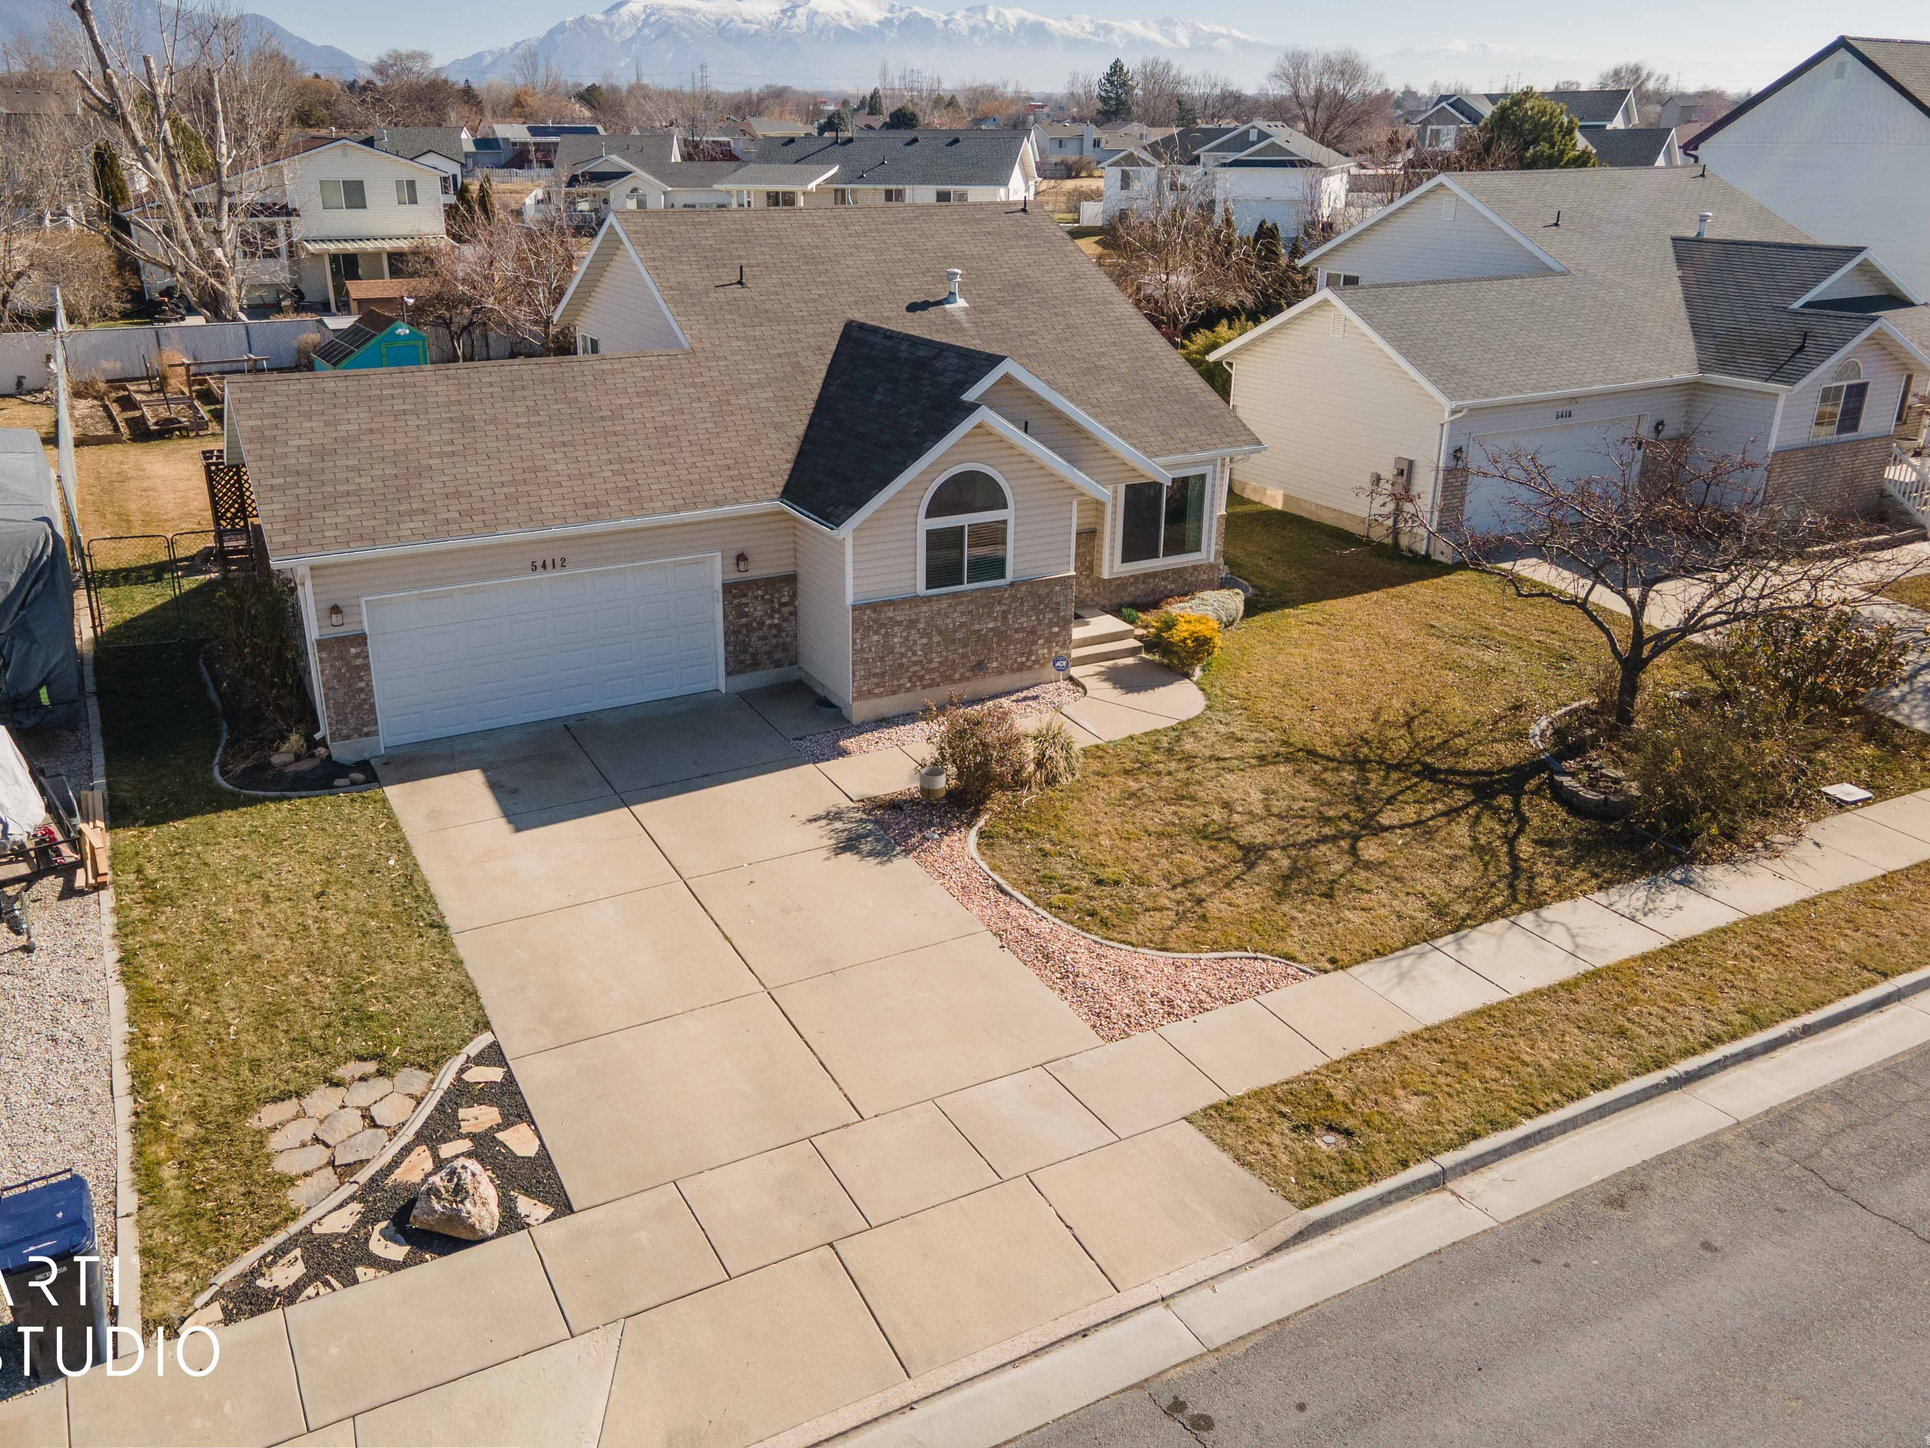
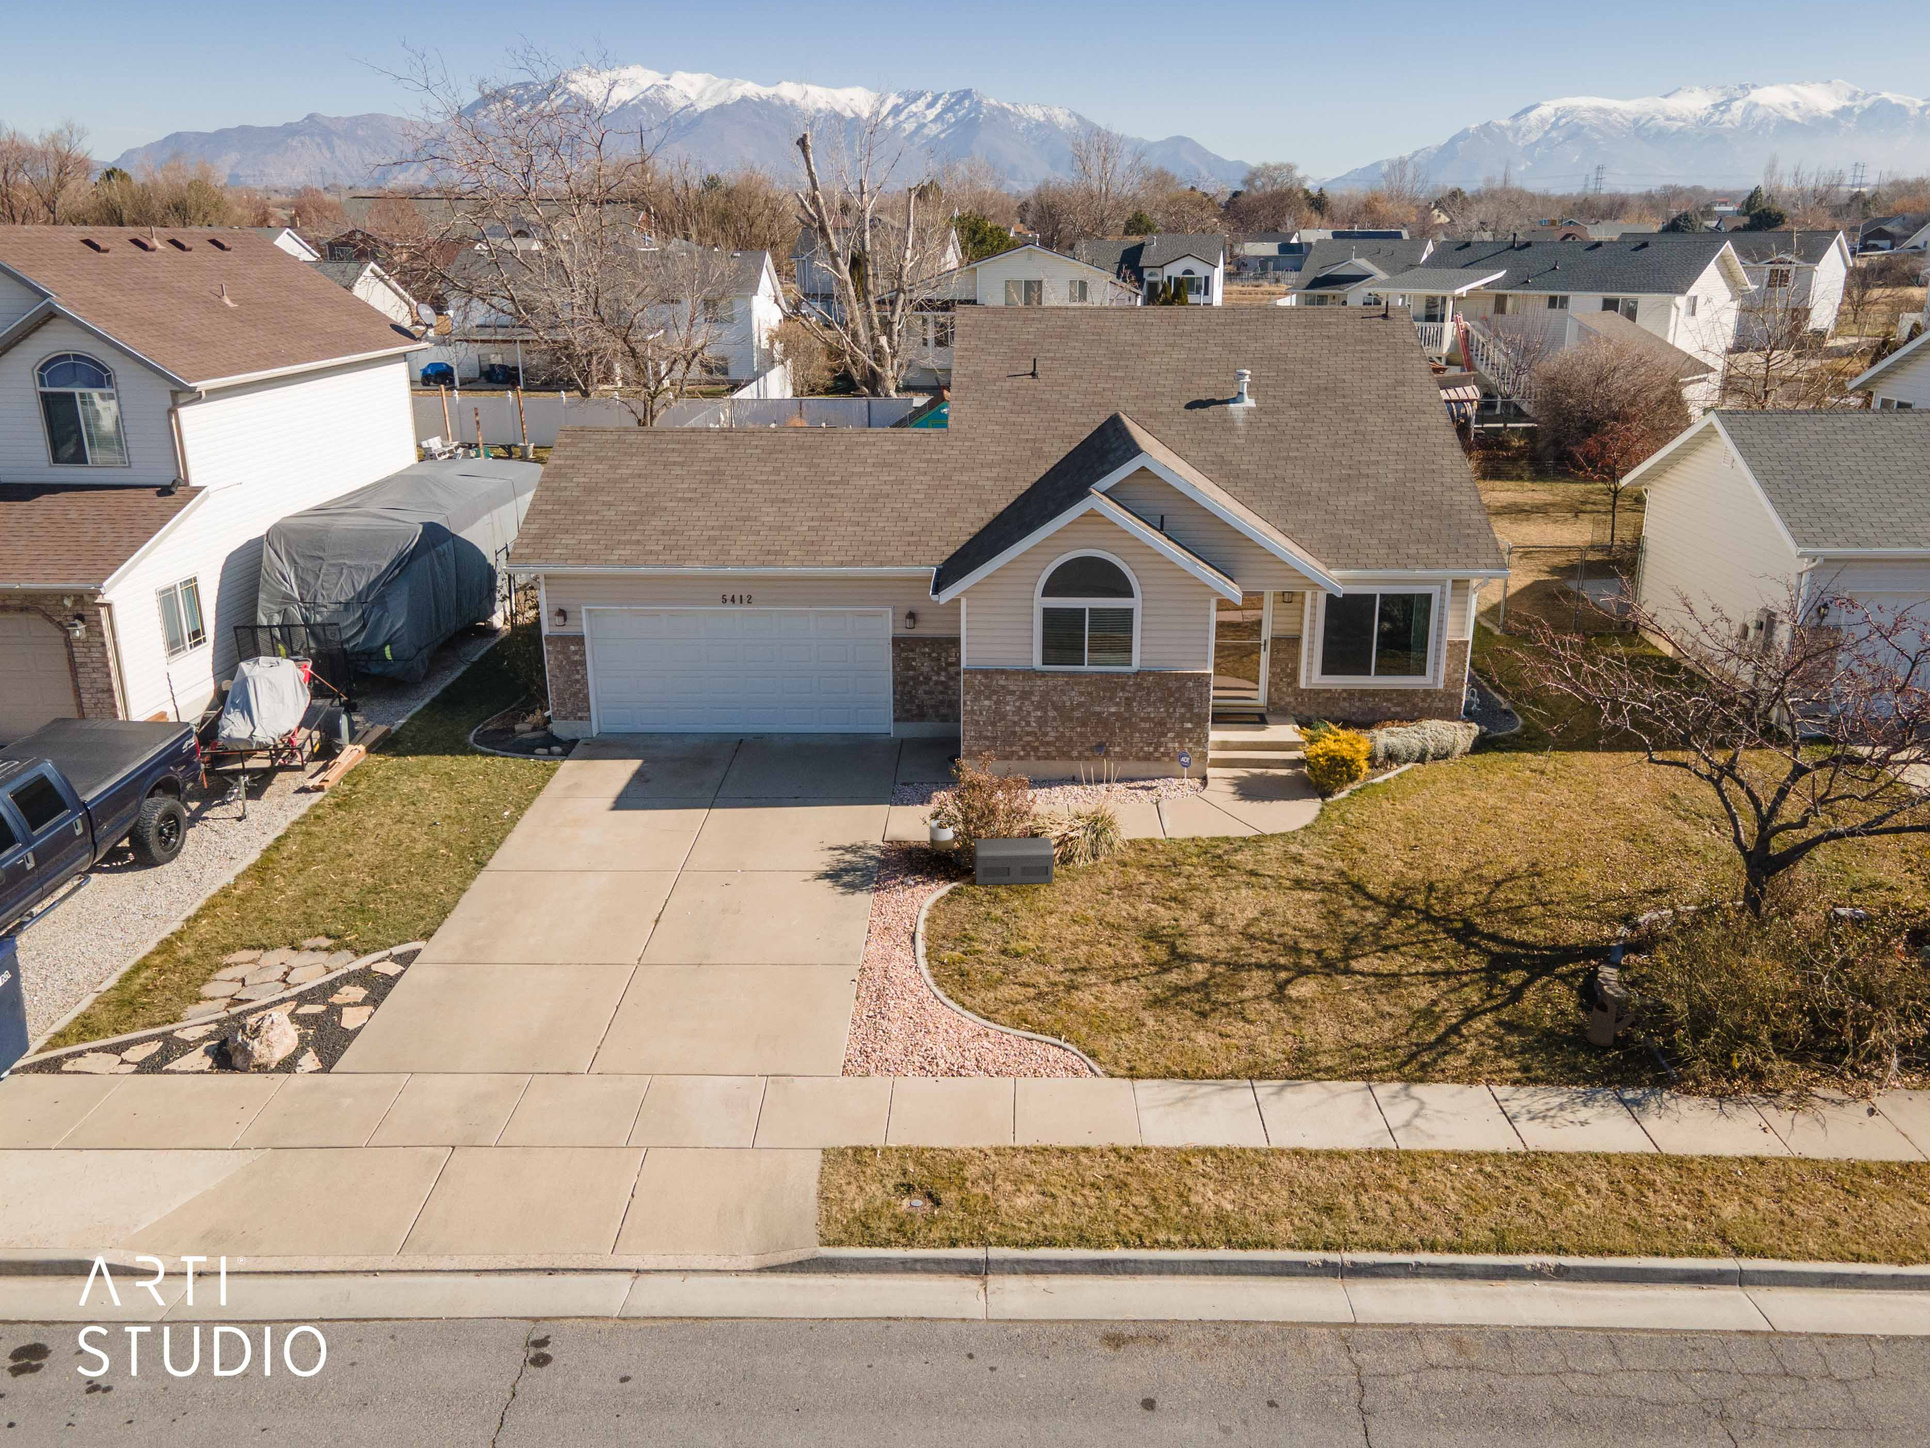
storage bench: none [981,764,1067,826] -> present [974,838,1054,885]
watering can: none [1598,801,1642,845] -> present [1582,995,1634,1046]

